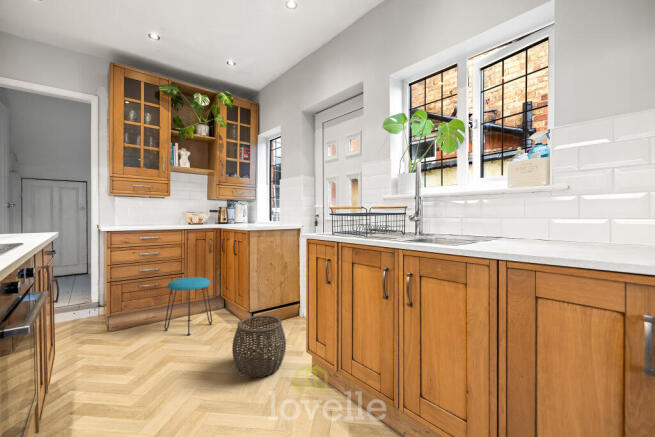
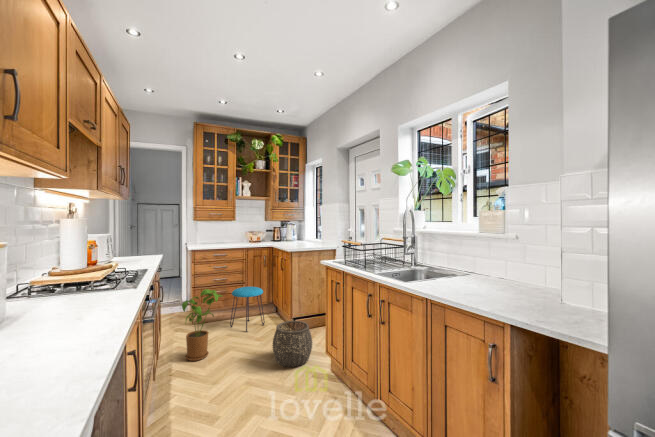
house plant: none [90,279,159,385] -> present [182,289,222,361]

